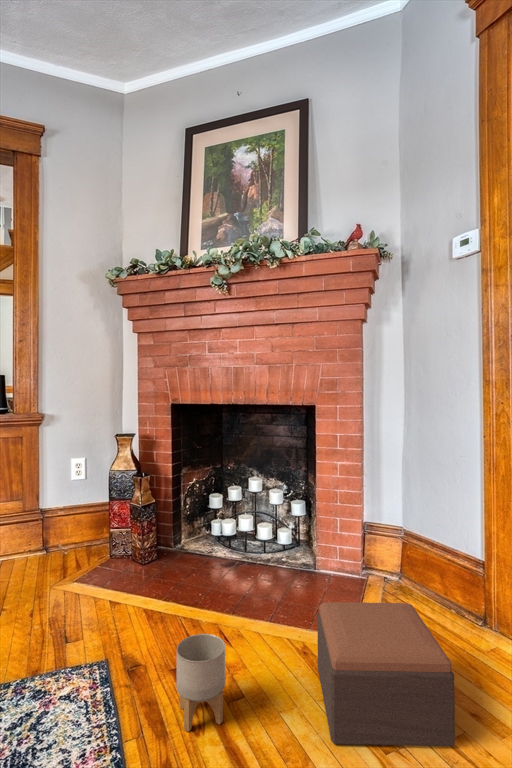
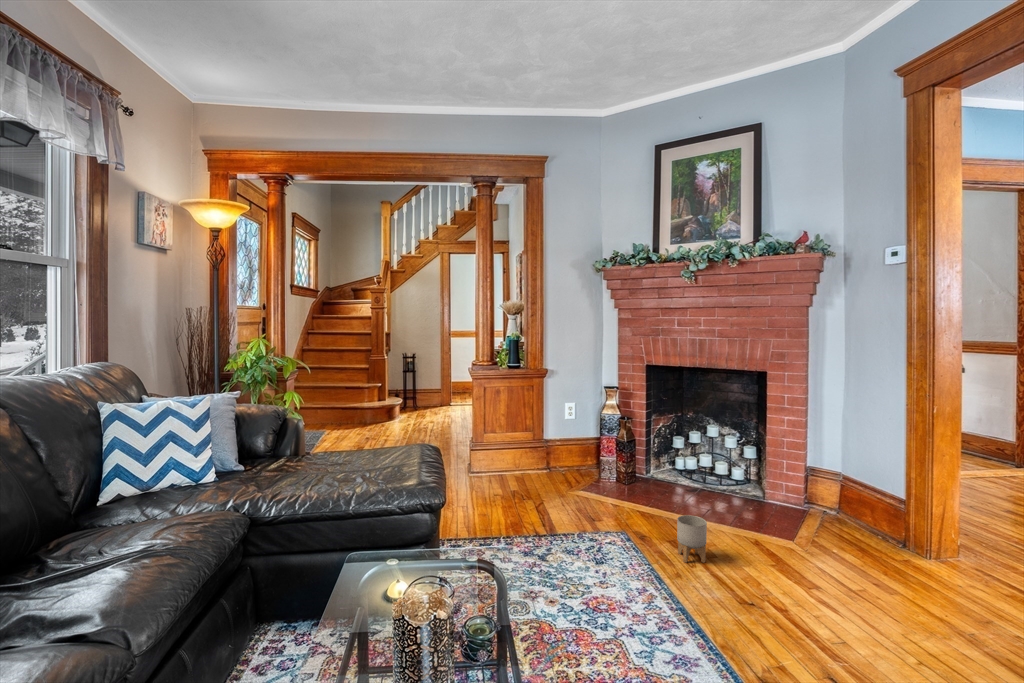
footstool: present [318,602,455,746] -> none [765,509,856,592]

